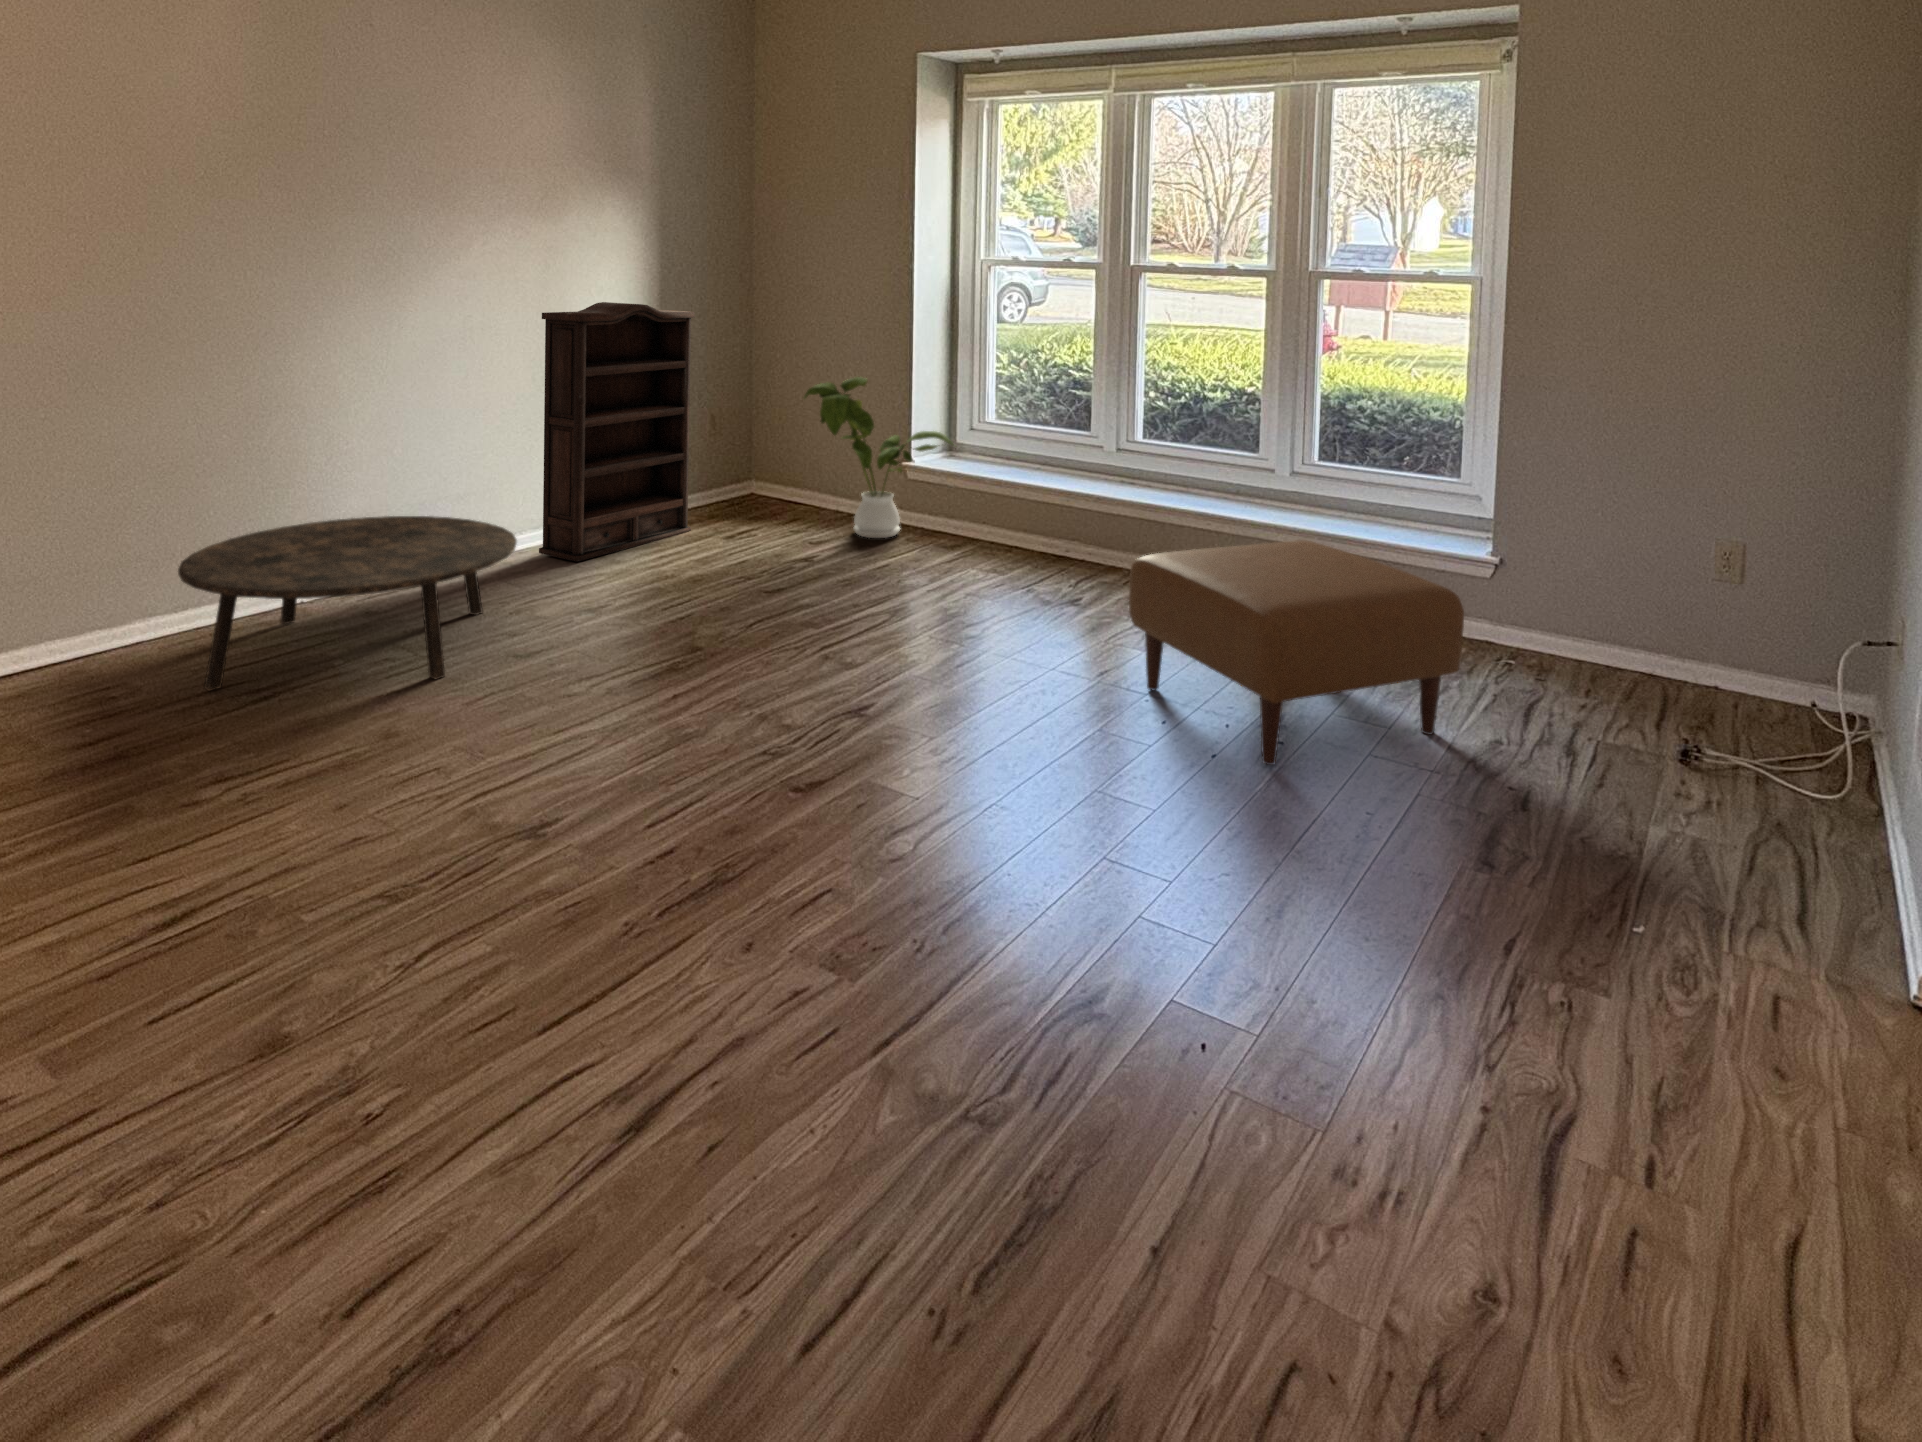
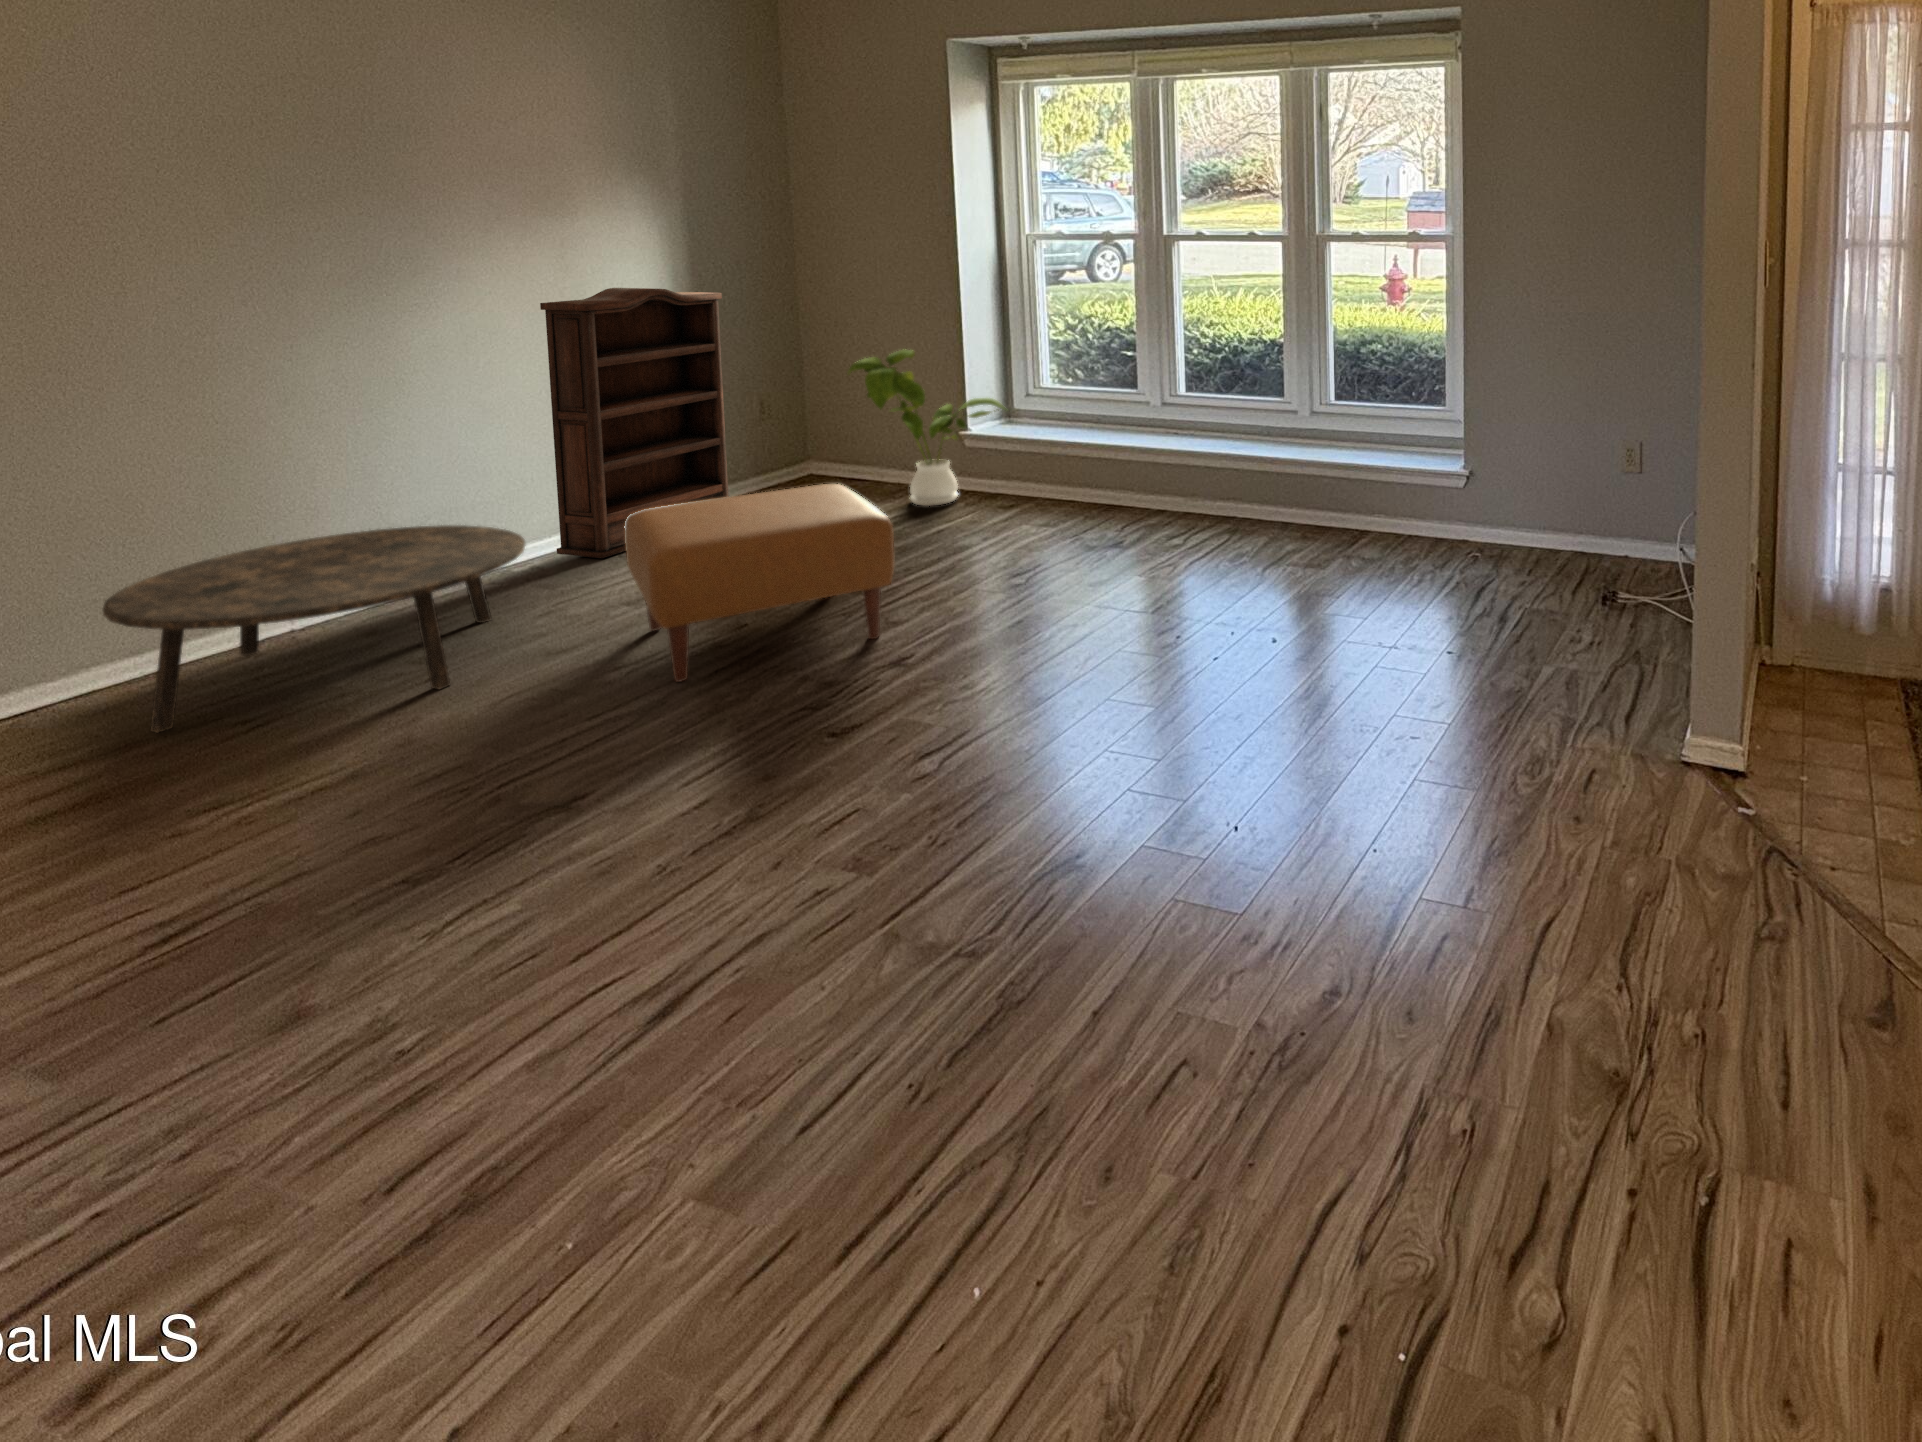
ottoman: present [1129,540,1464,765] -> present [624,484,894,682]

